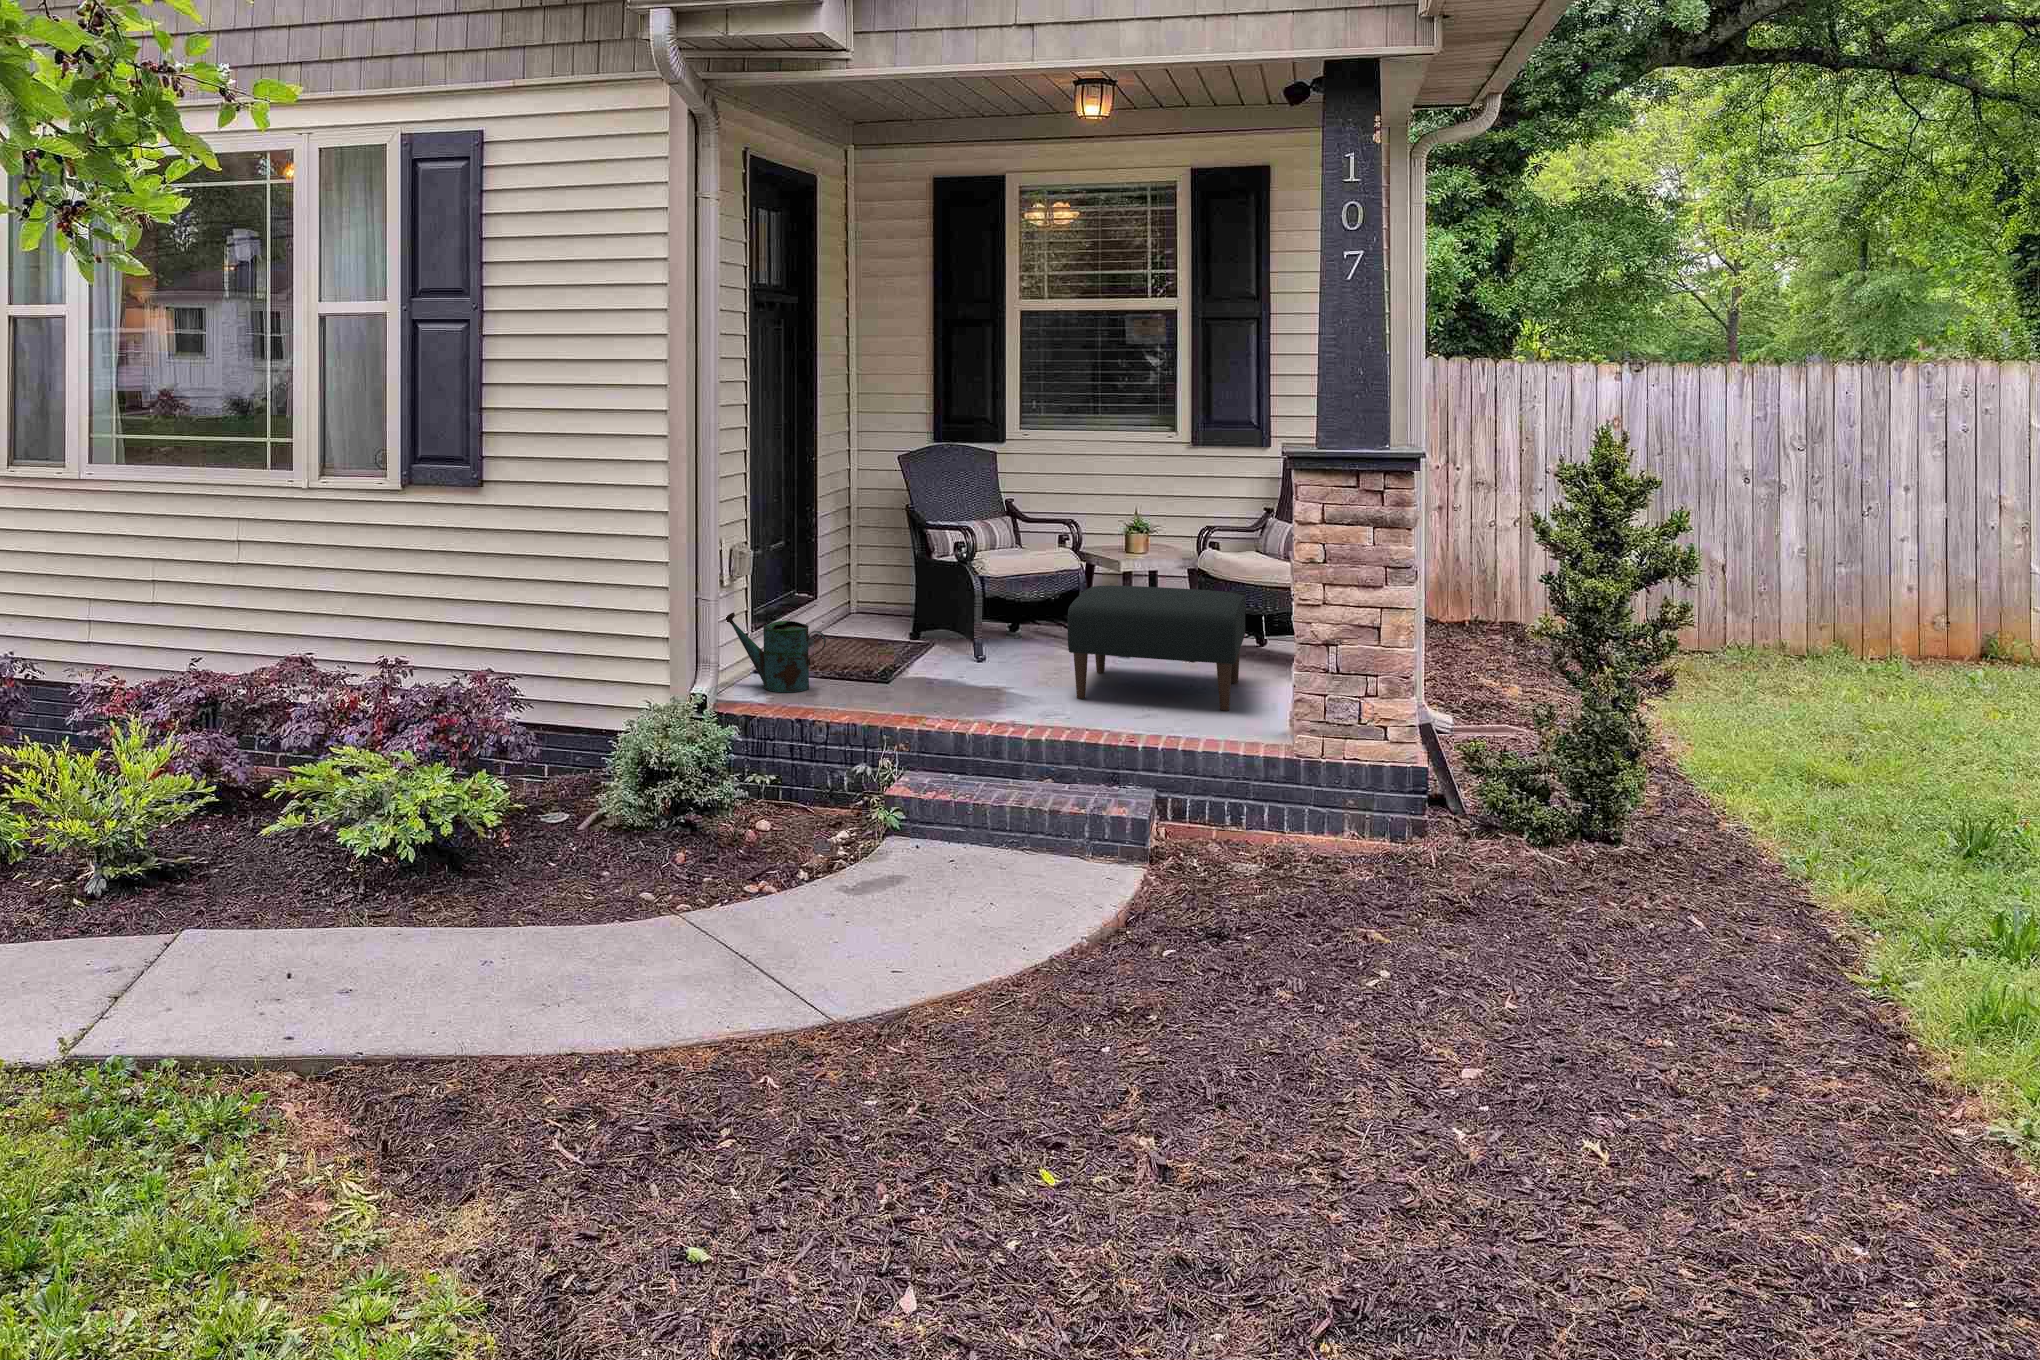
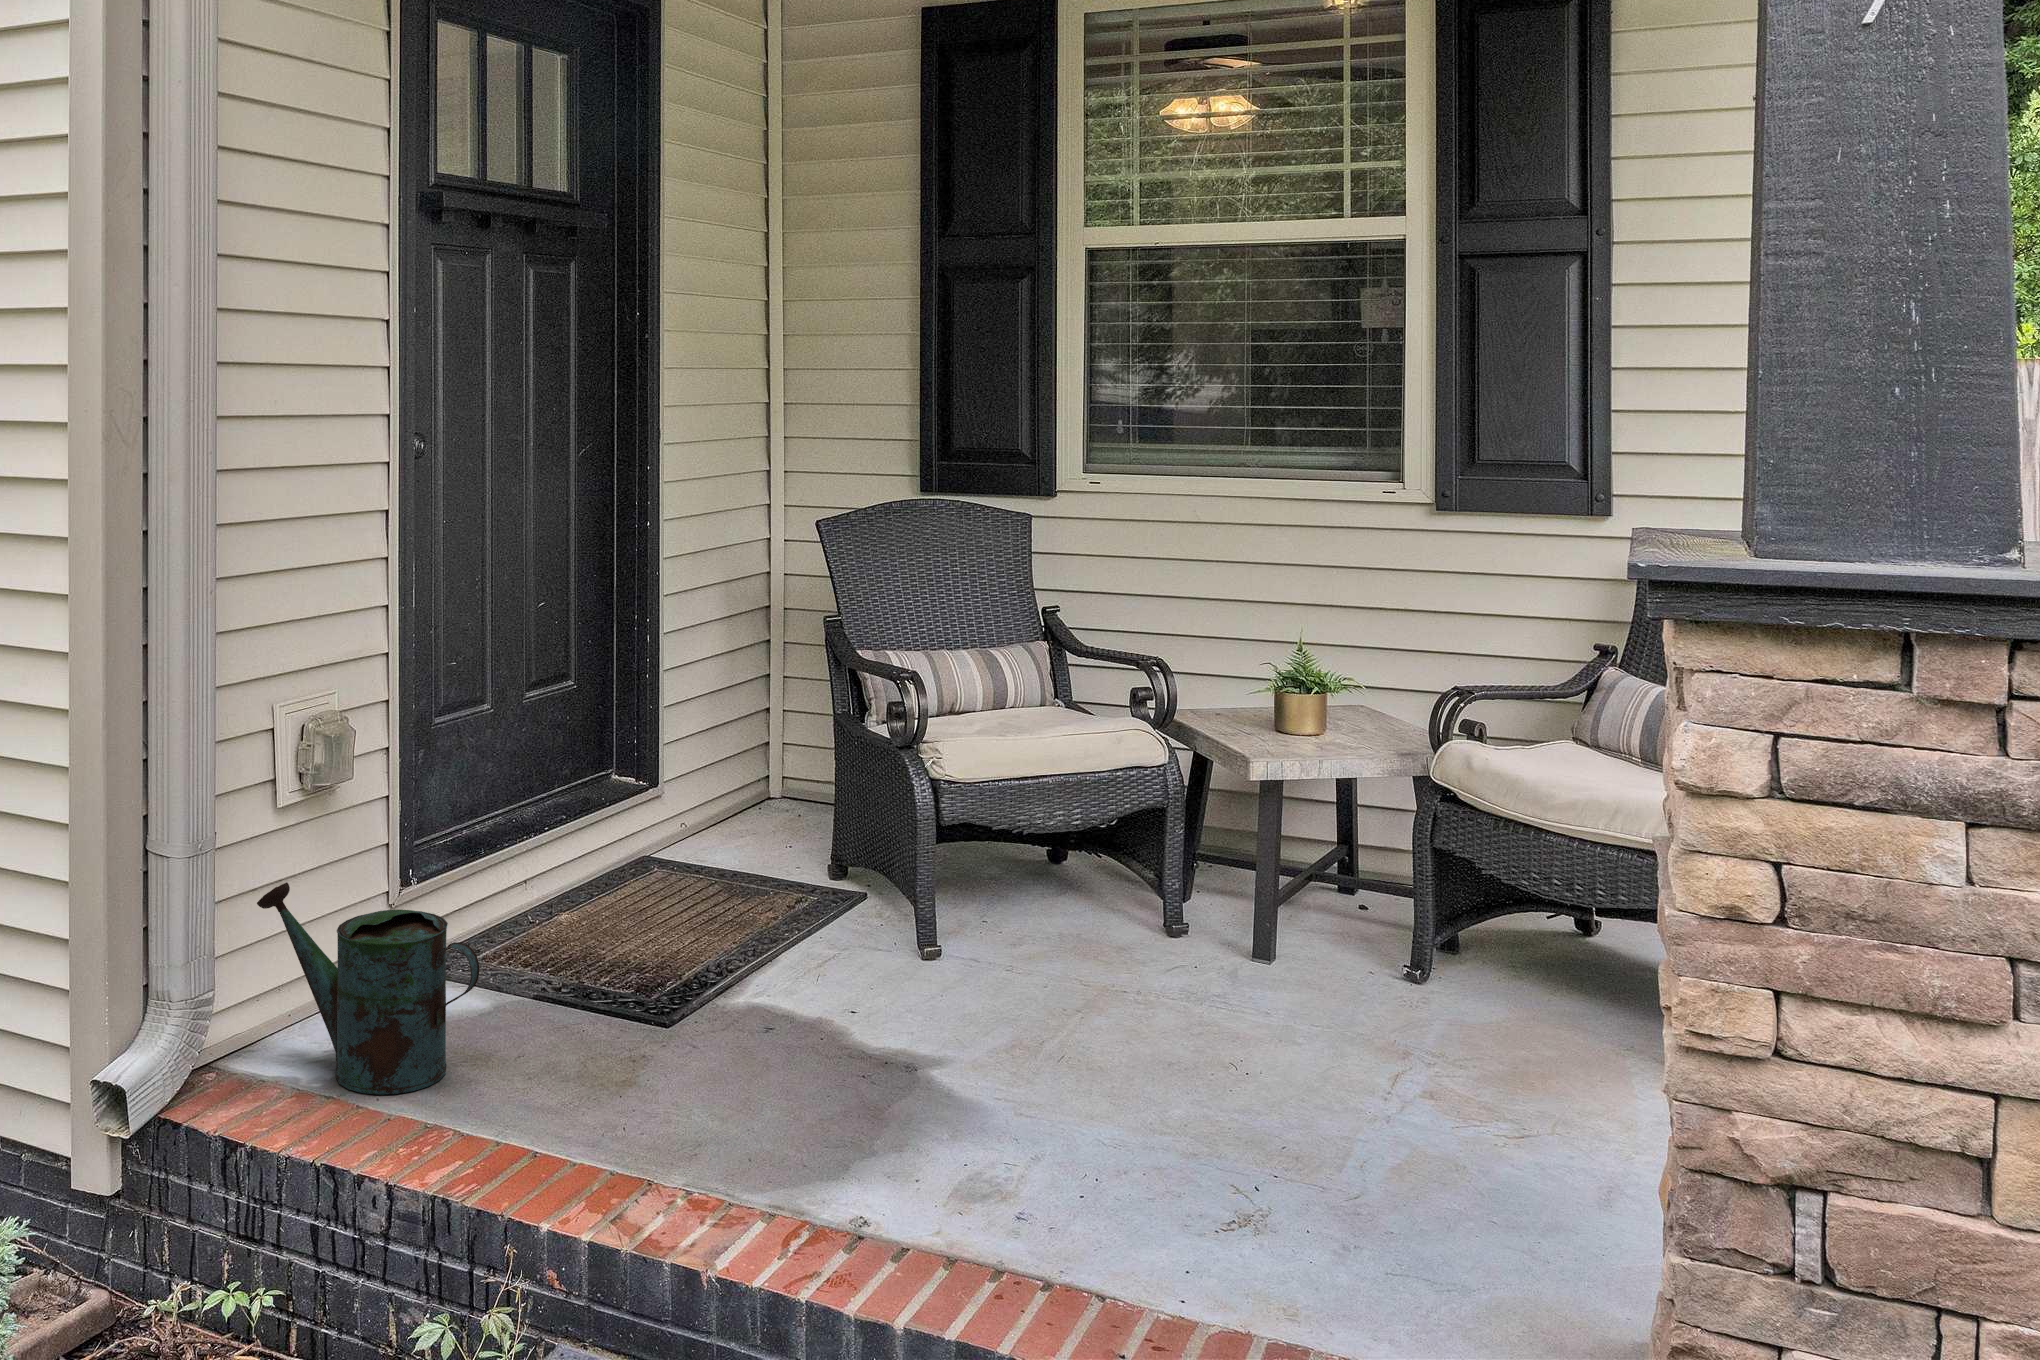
ottoman: present [1068,586,1245,711] -> none [1050,845,1534,1257]

